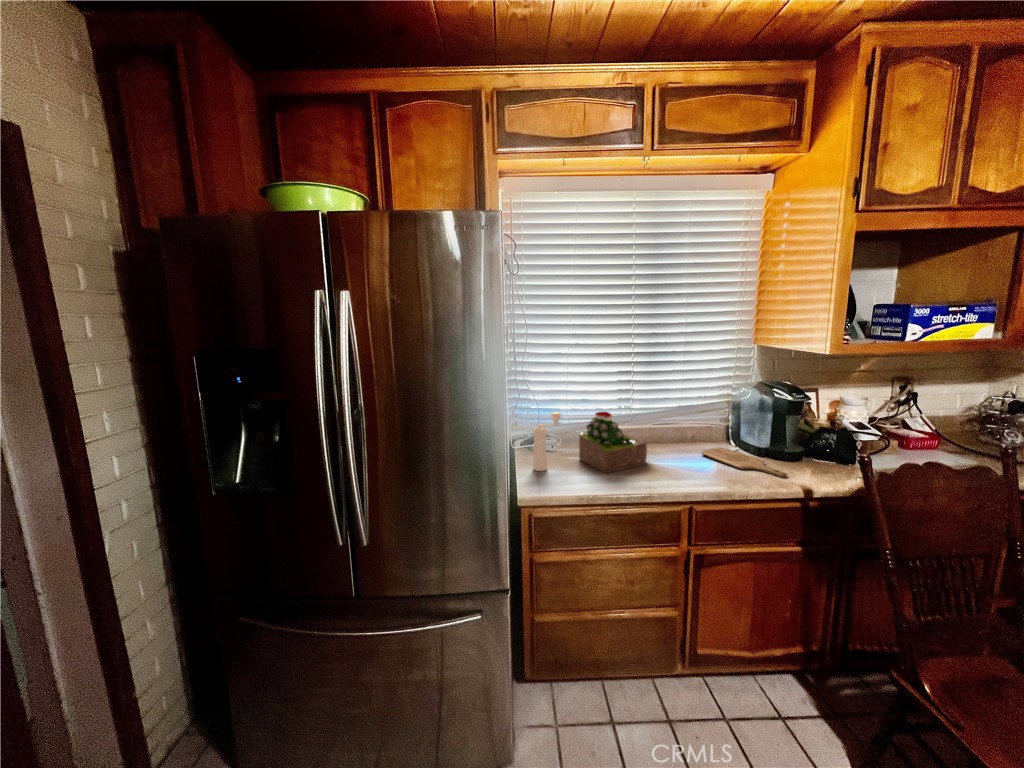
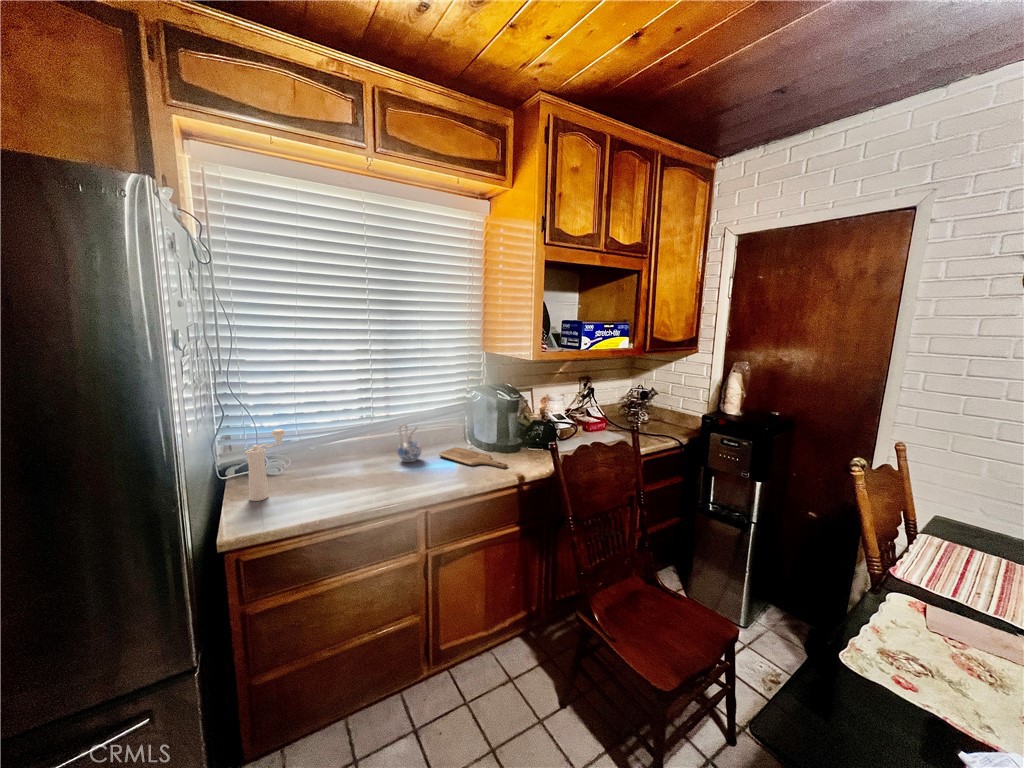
succulent plant: present [579,412,647,473] -> none [310,424,386,491]
ceramic pitcher: none [657,417,683,456] -> present [397,423,421,462]

